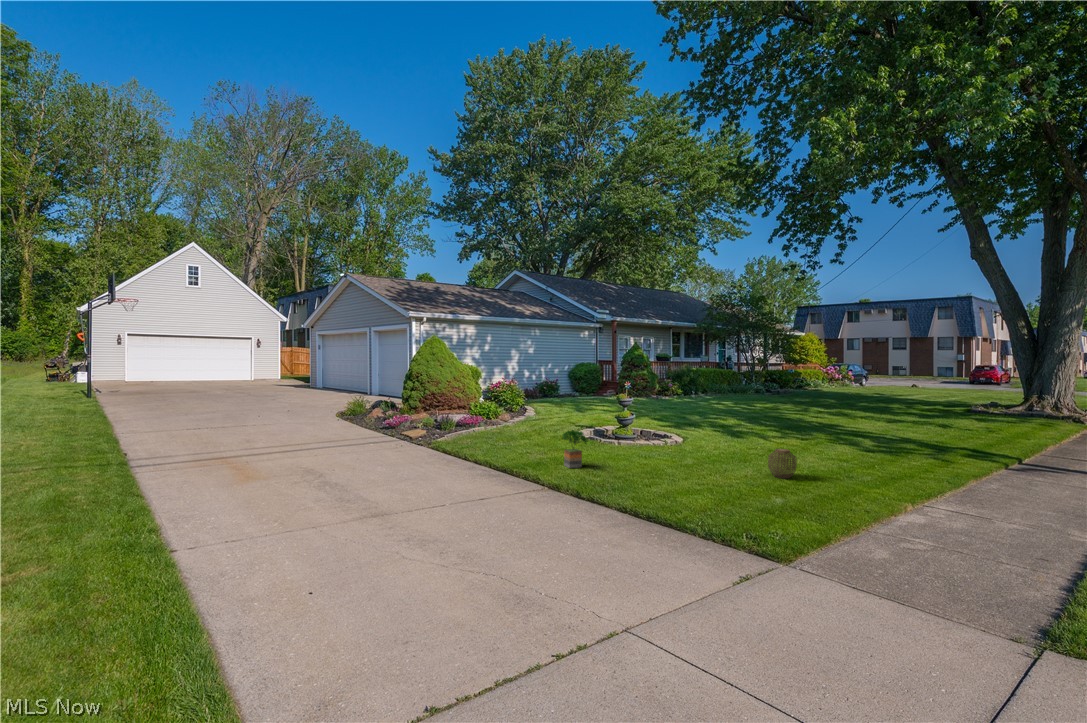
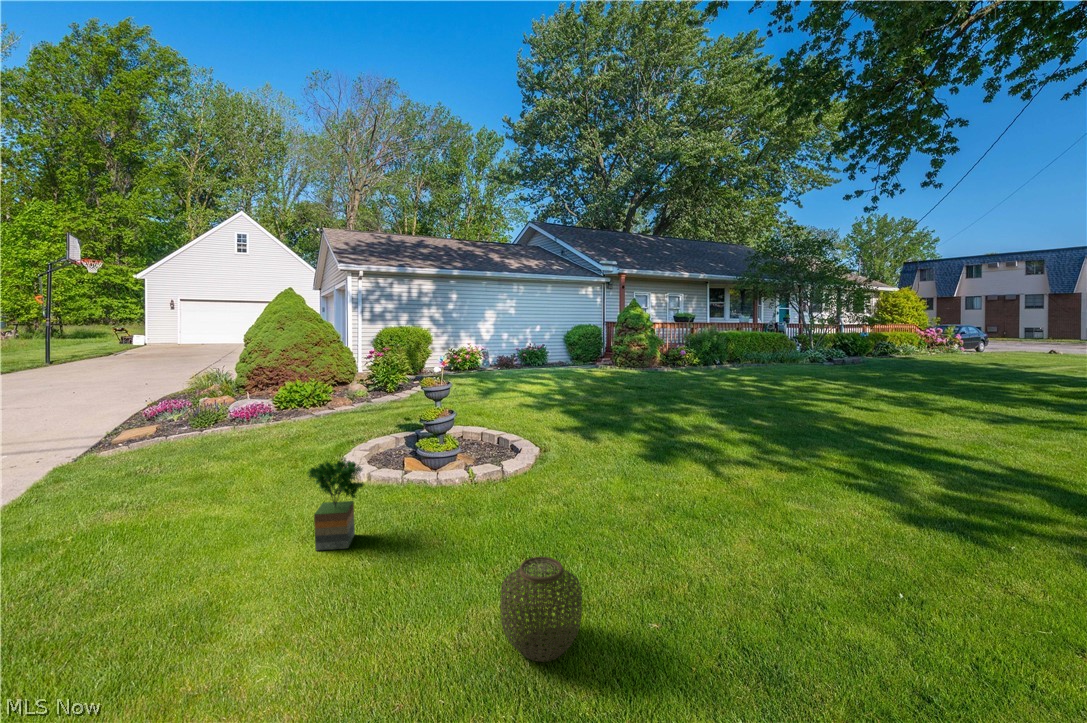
potted tree: present [562,430,588,468] -> present [307,461,364,551]

